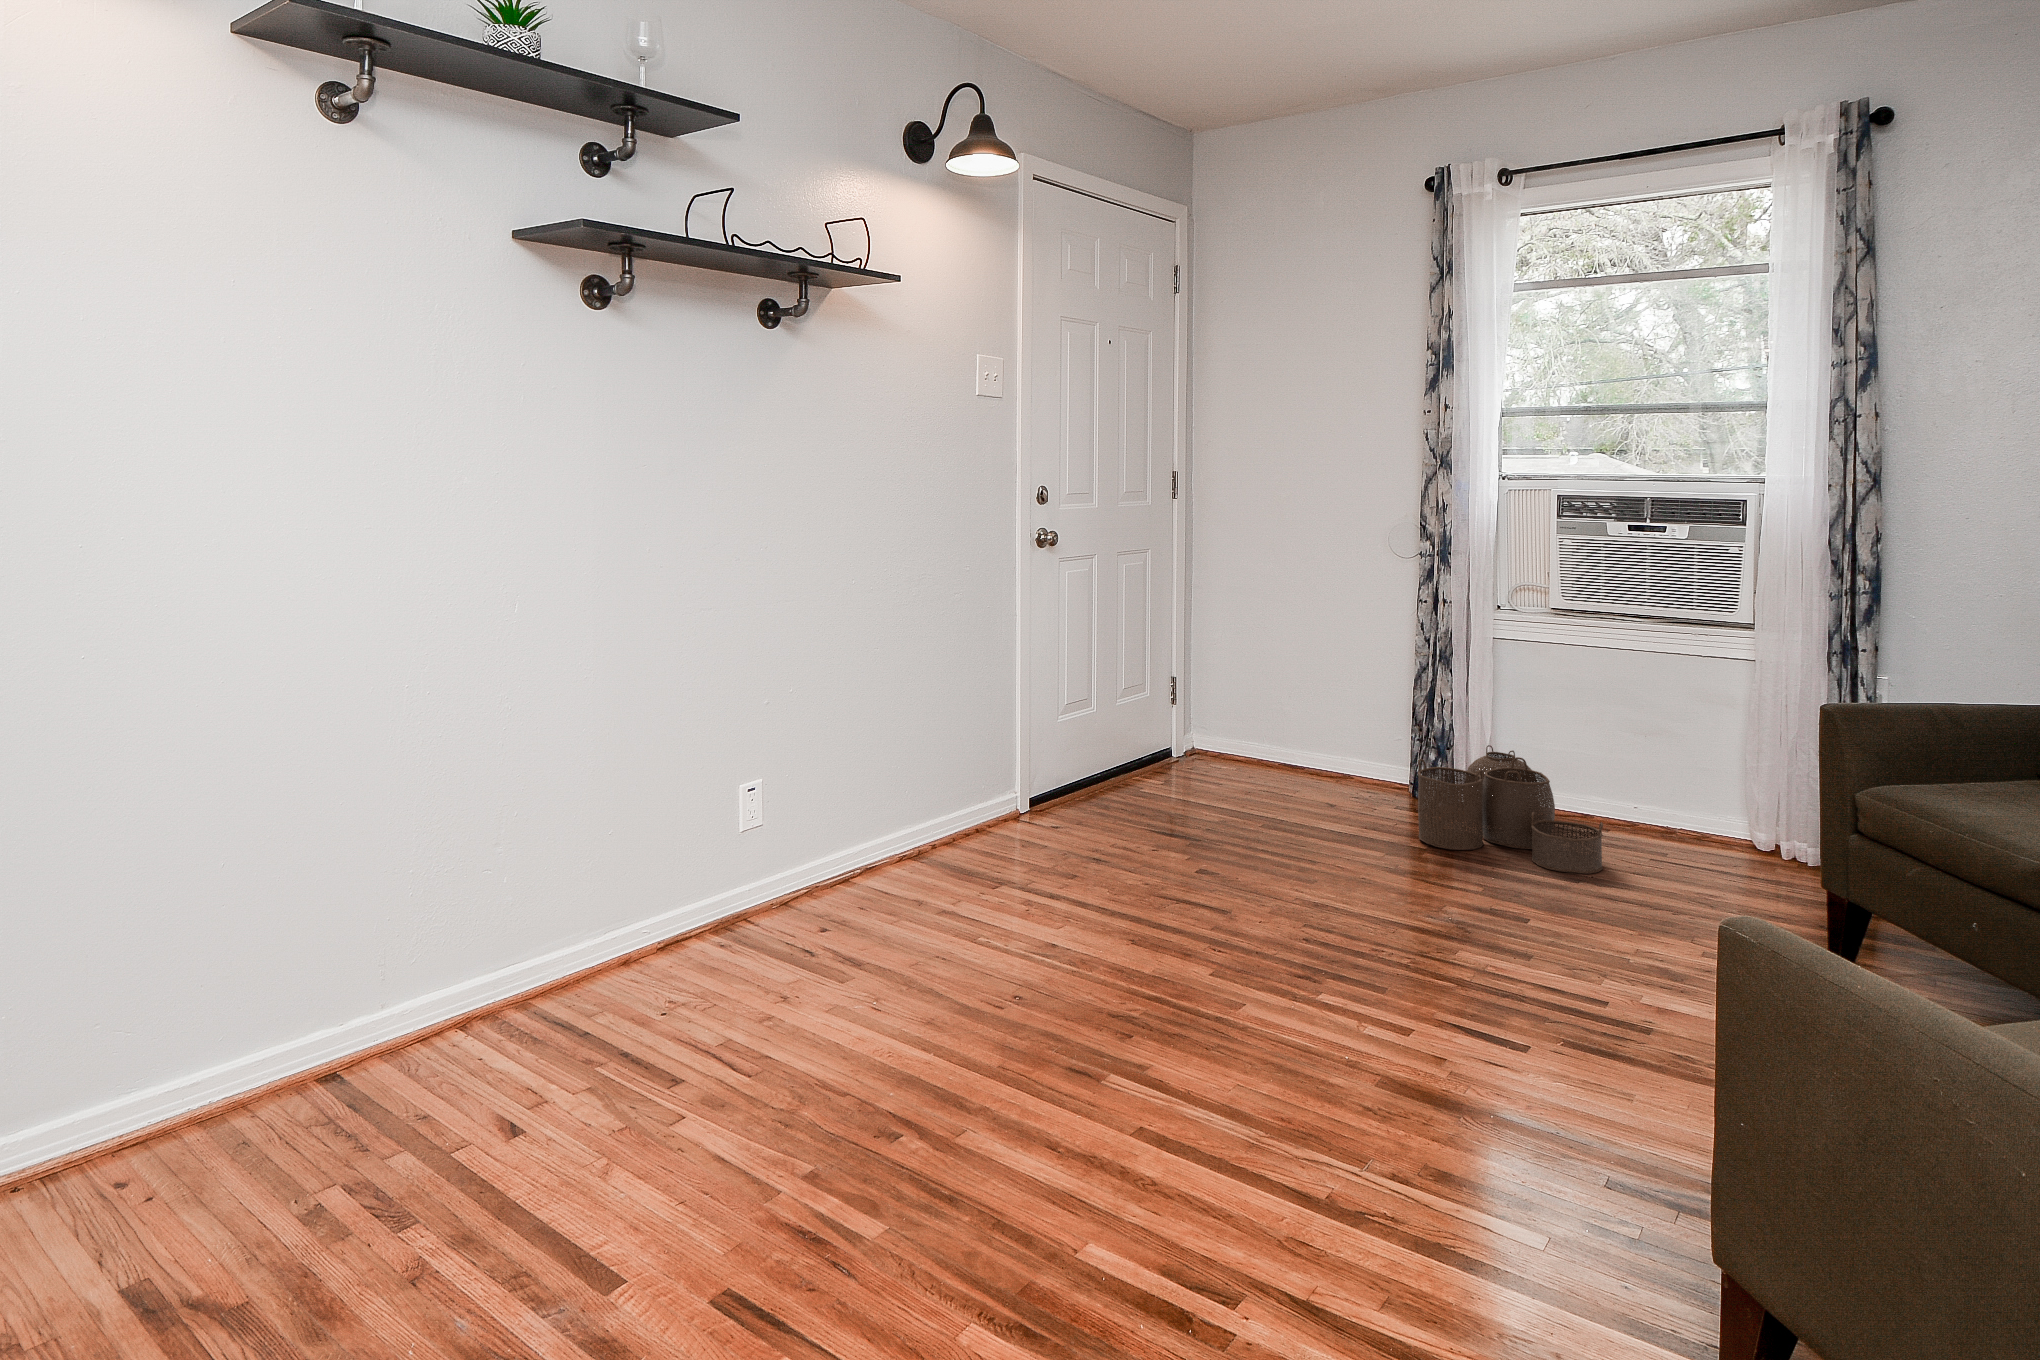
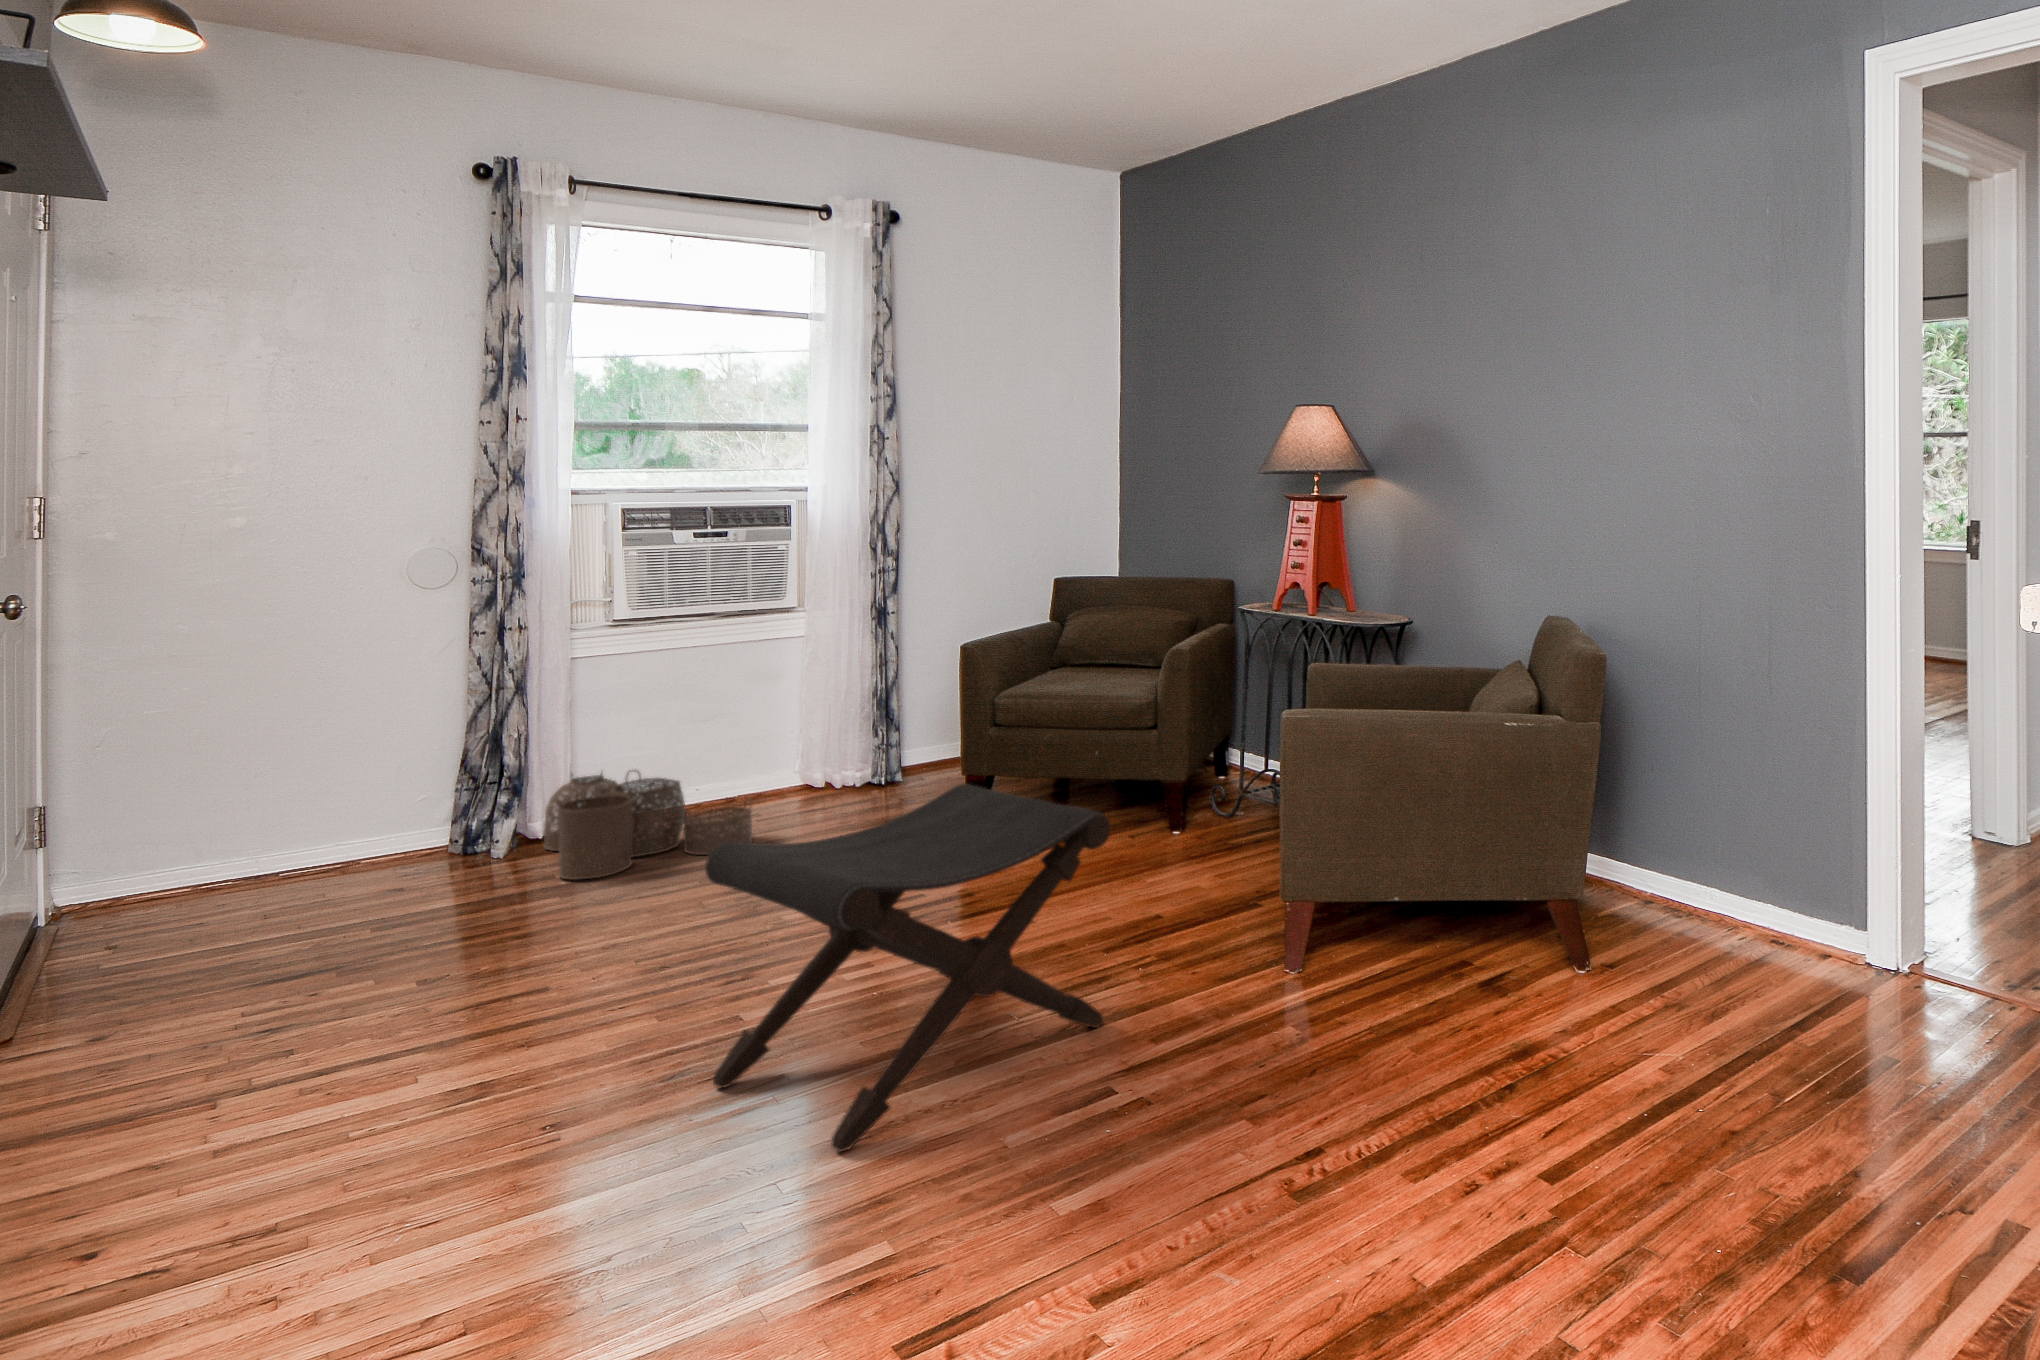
footstool: none [1023,809,1437,1243] -> present [705,784,1110,1152]

